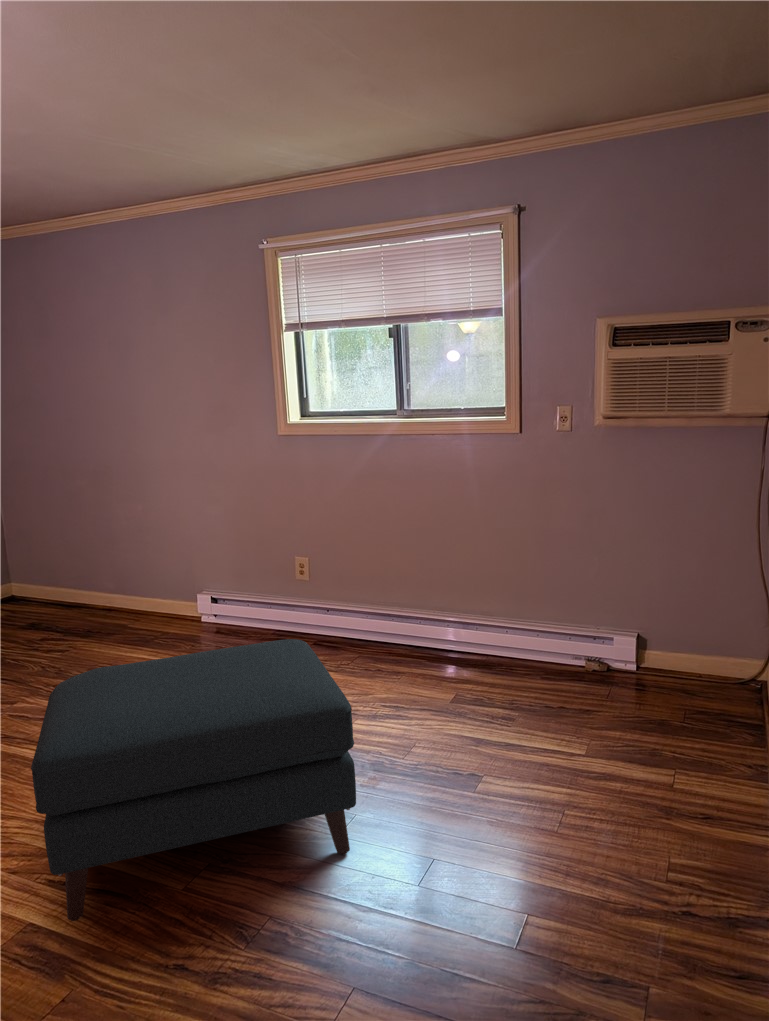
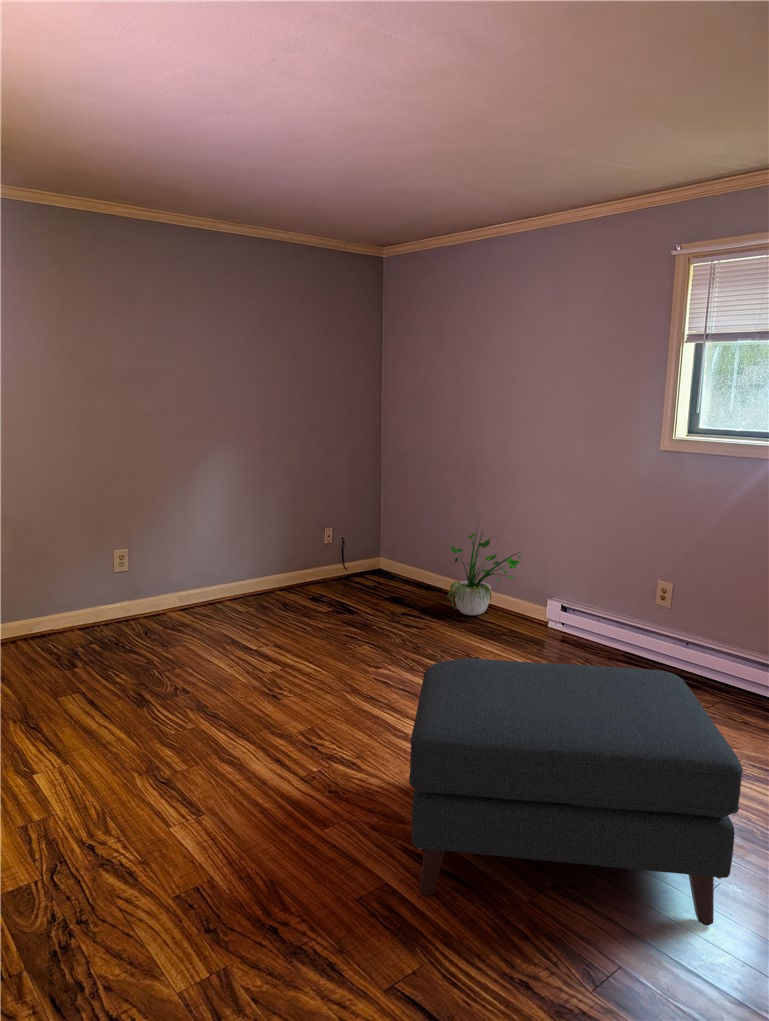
potted plant: none [87,521,165,626] -> present [447,527,521,615]

